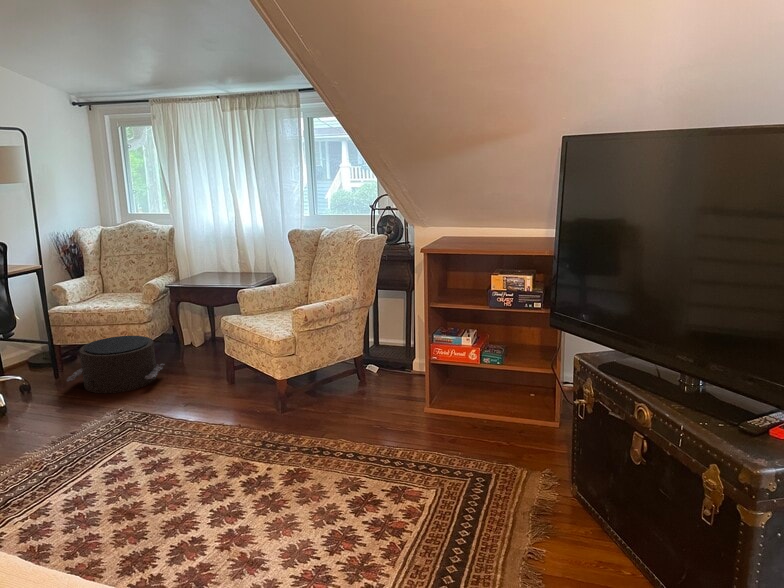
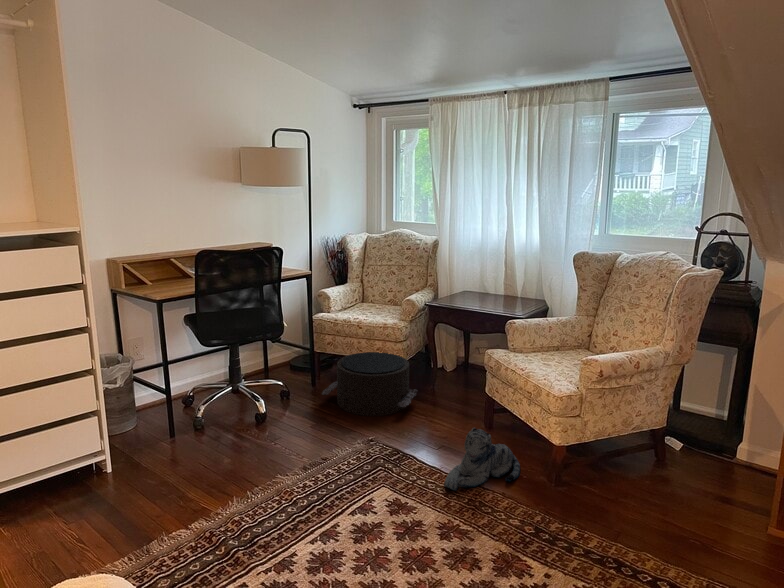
plush toy: none [188,379,255,432] -> present [444,428,520,490]

